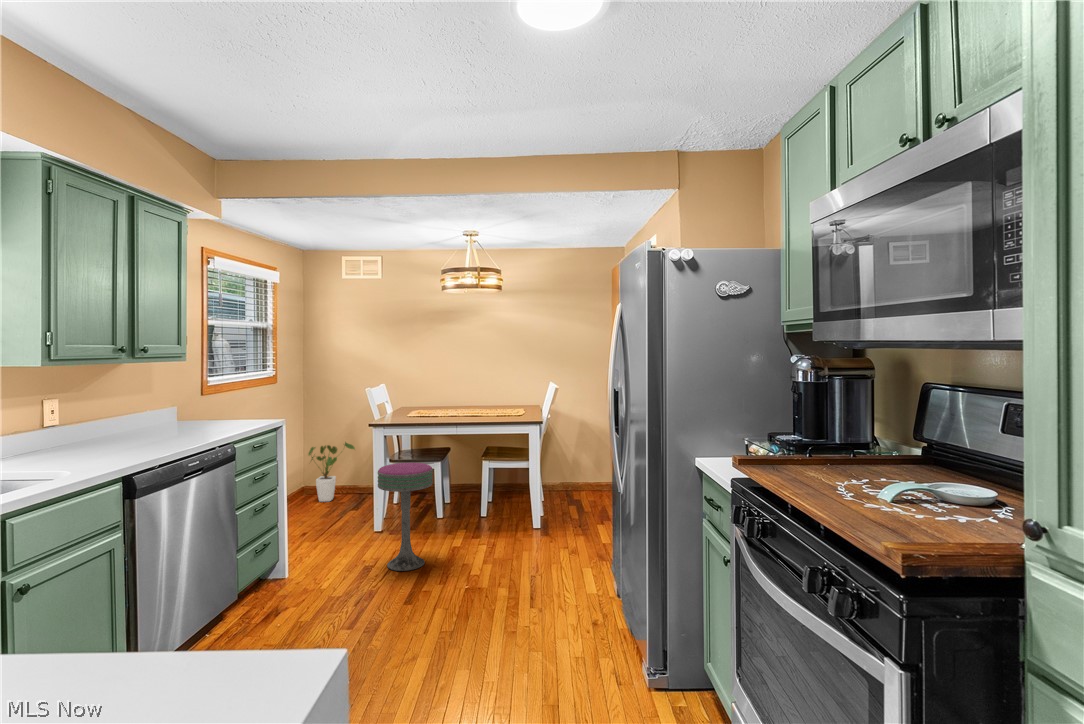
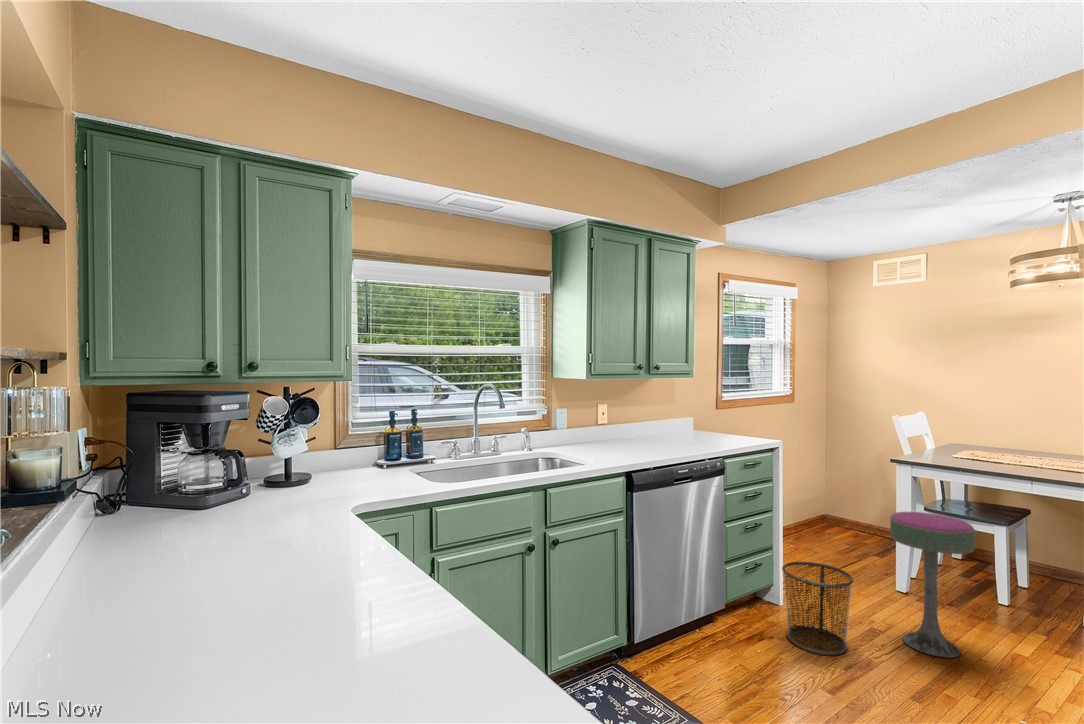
house plant: present [309,442,355,502] -> none [827,475,885,538]
waste bin: none [295,525,356,604] -> present [782,561,854,655]

